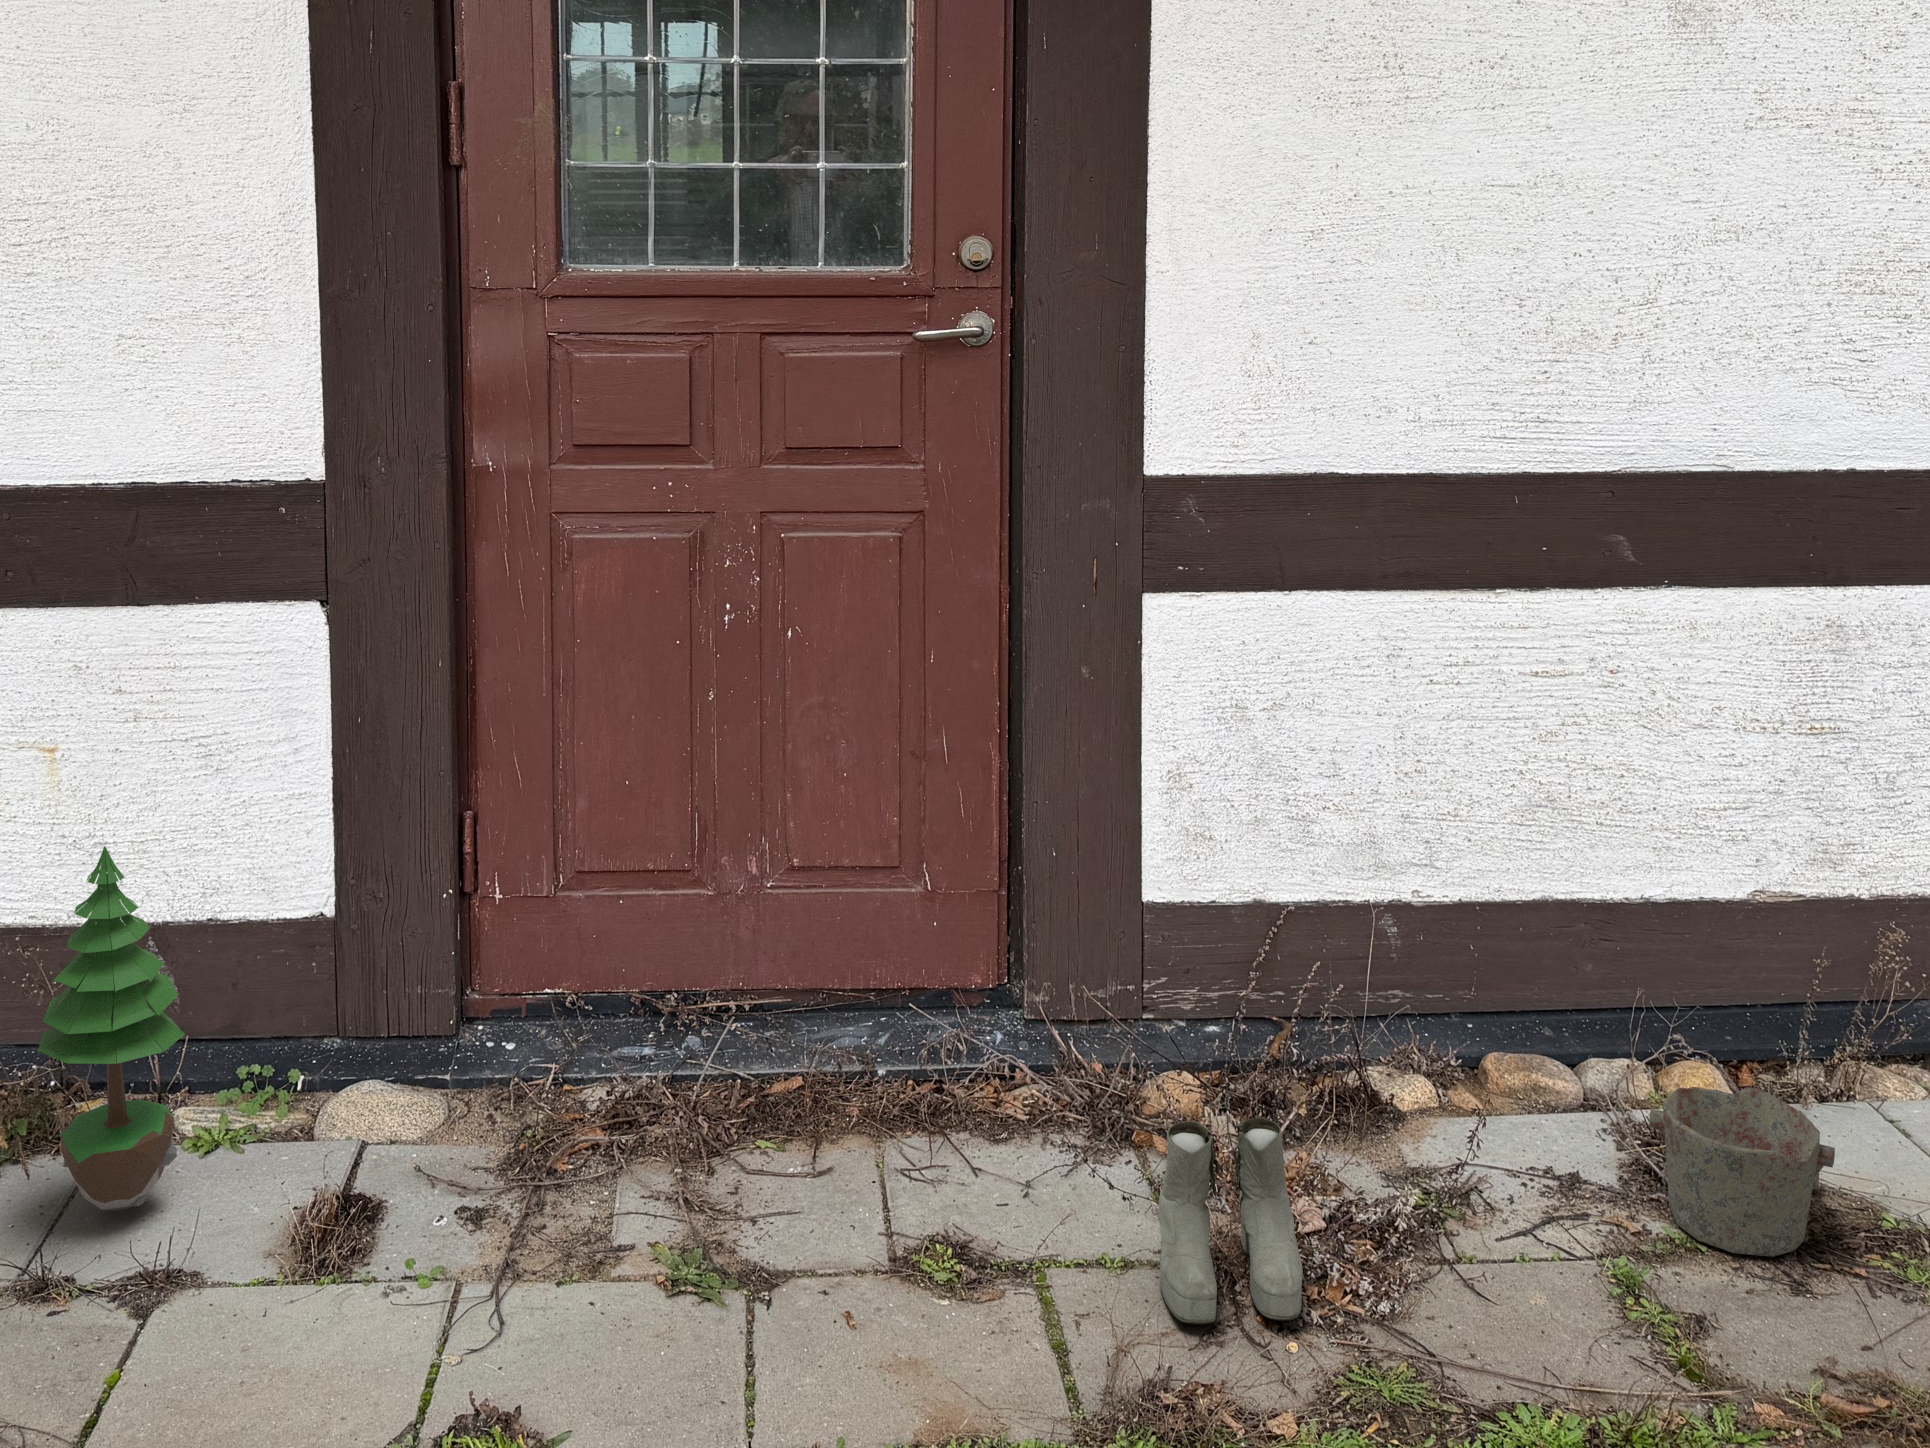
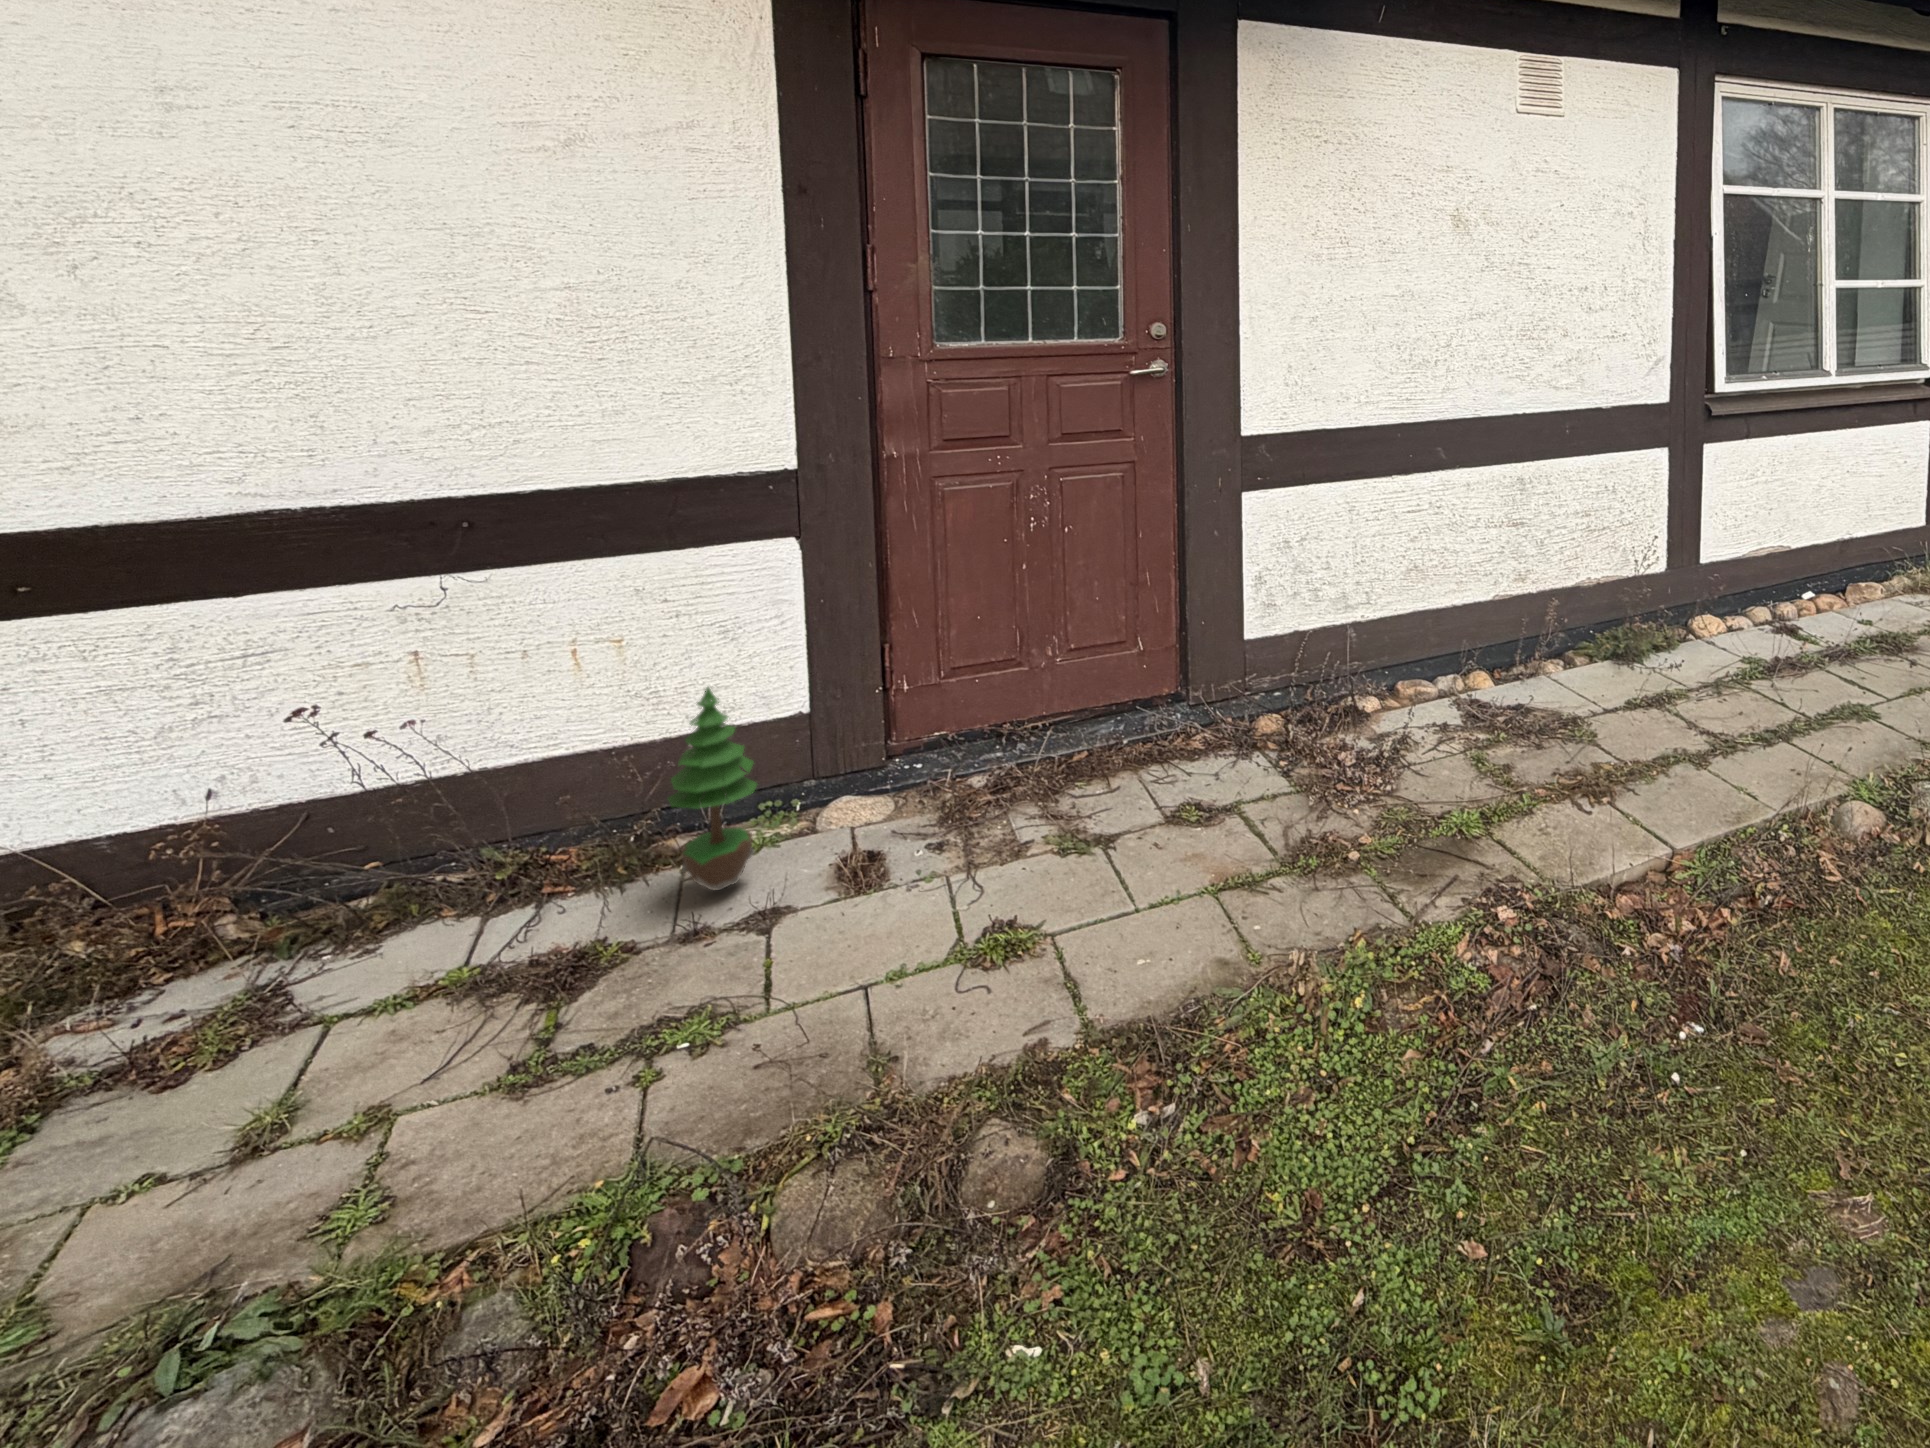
bucket: present [1649,1087,1835,1257] -> none [1475,673,1544,740]
boots: present [1159,1118,1303,1324] -> none [1285,719,1353,811]

